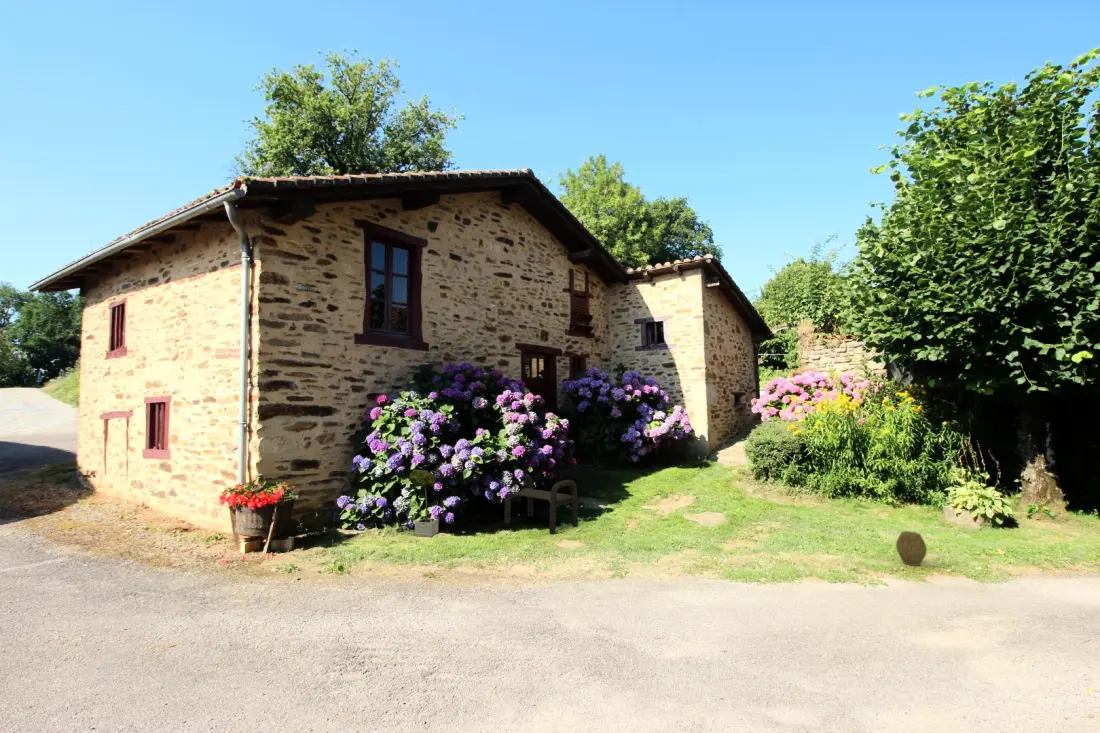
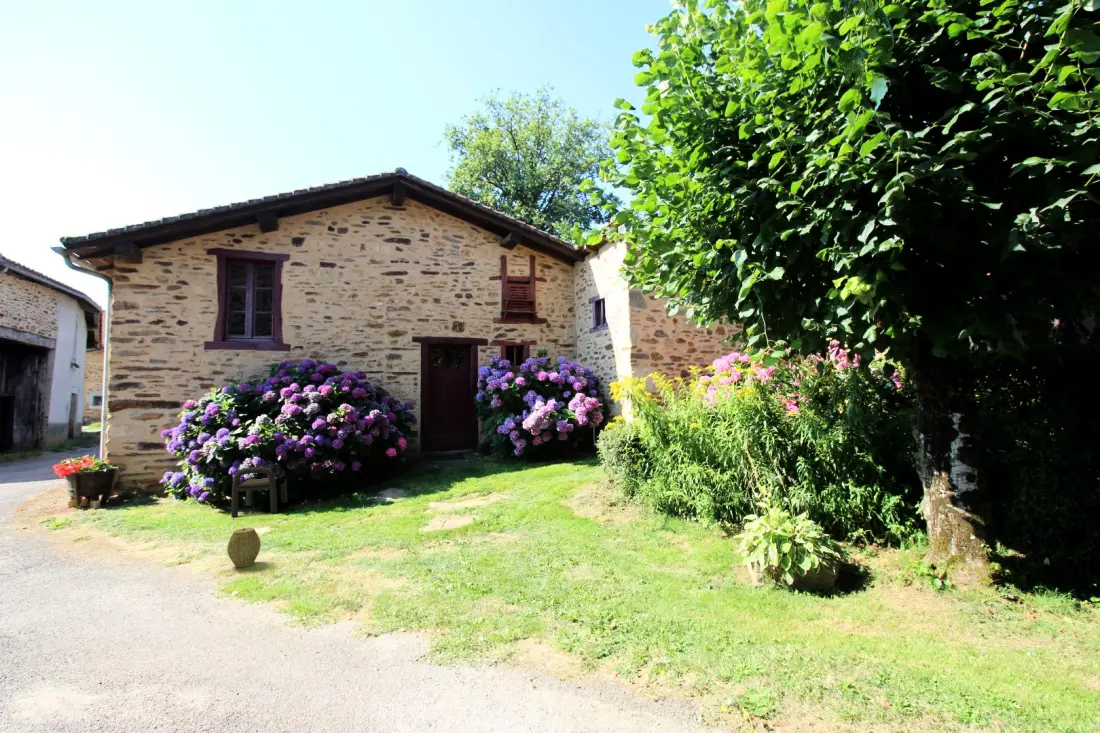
potted tree: present [410,469,438,537] -> none [161,451,189,509]
woven basket: present [896,531,927,566] -> present [227,528,261,567]

